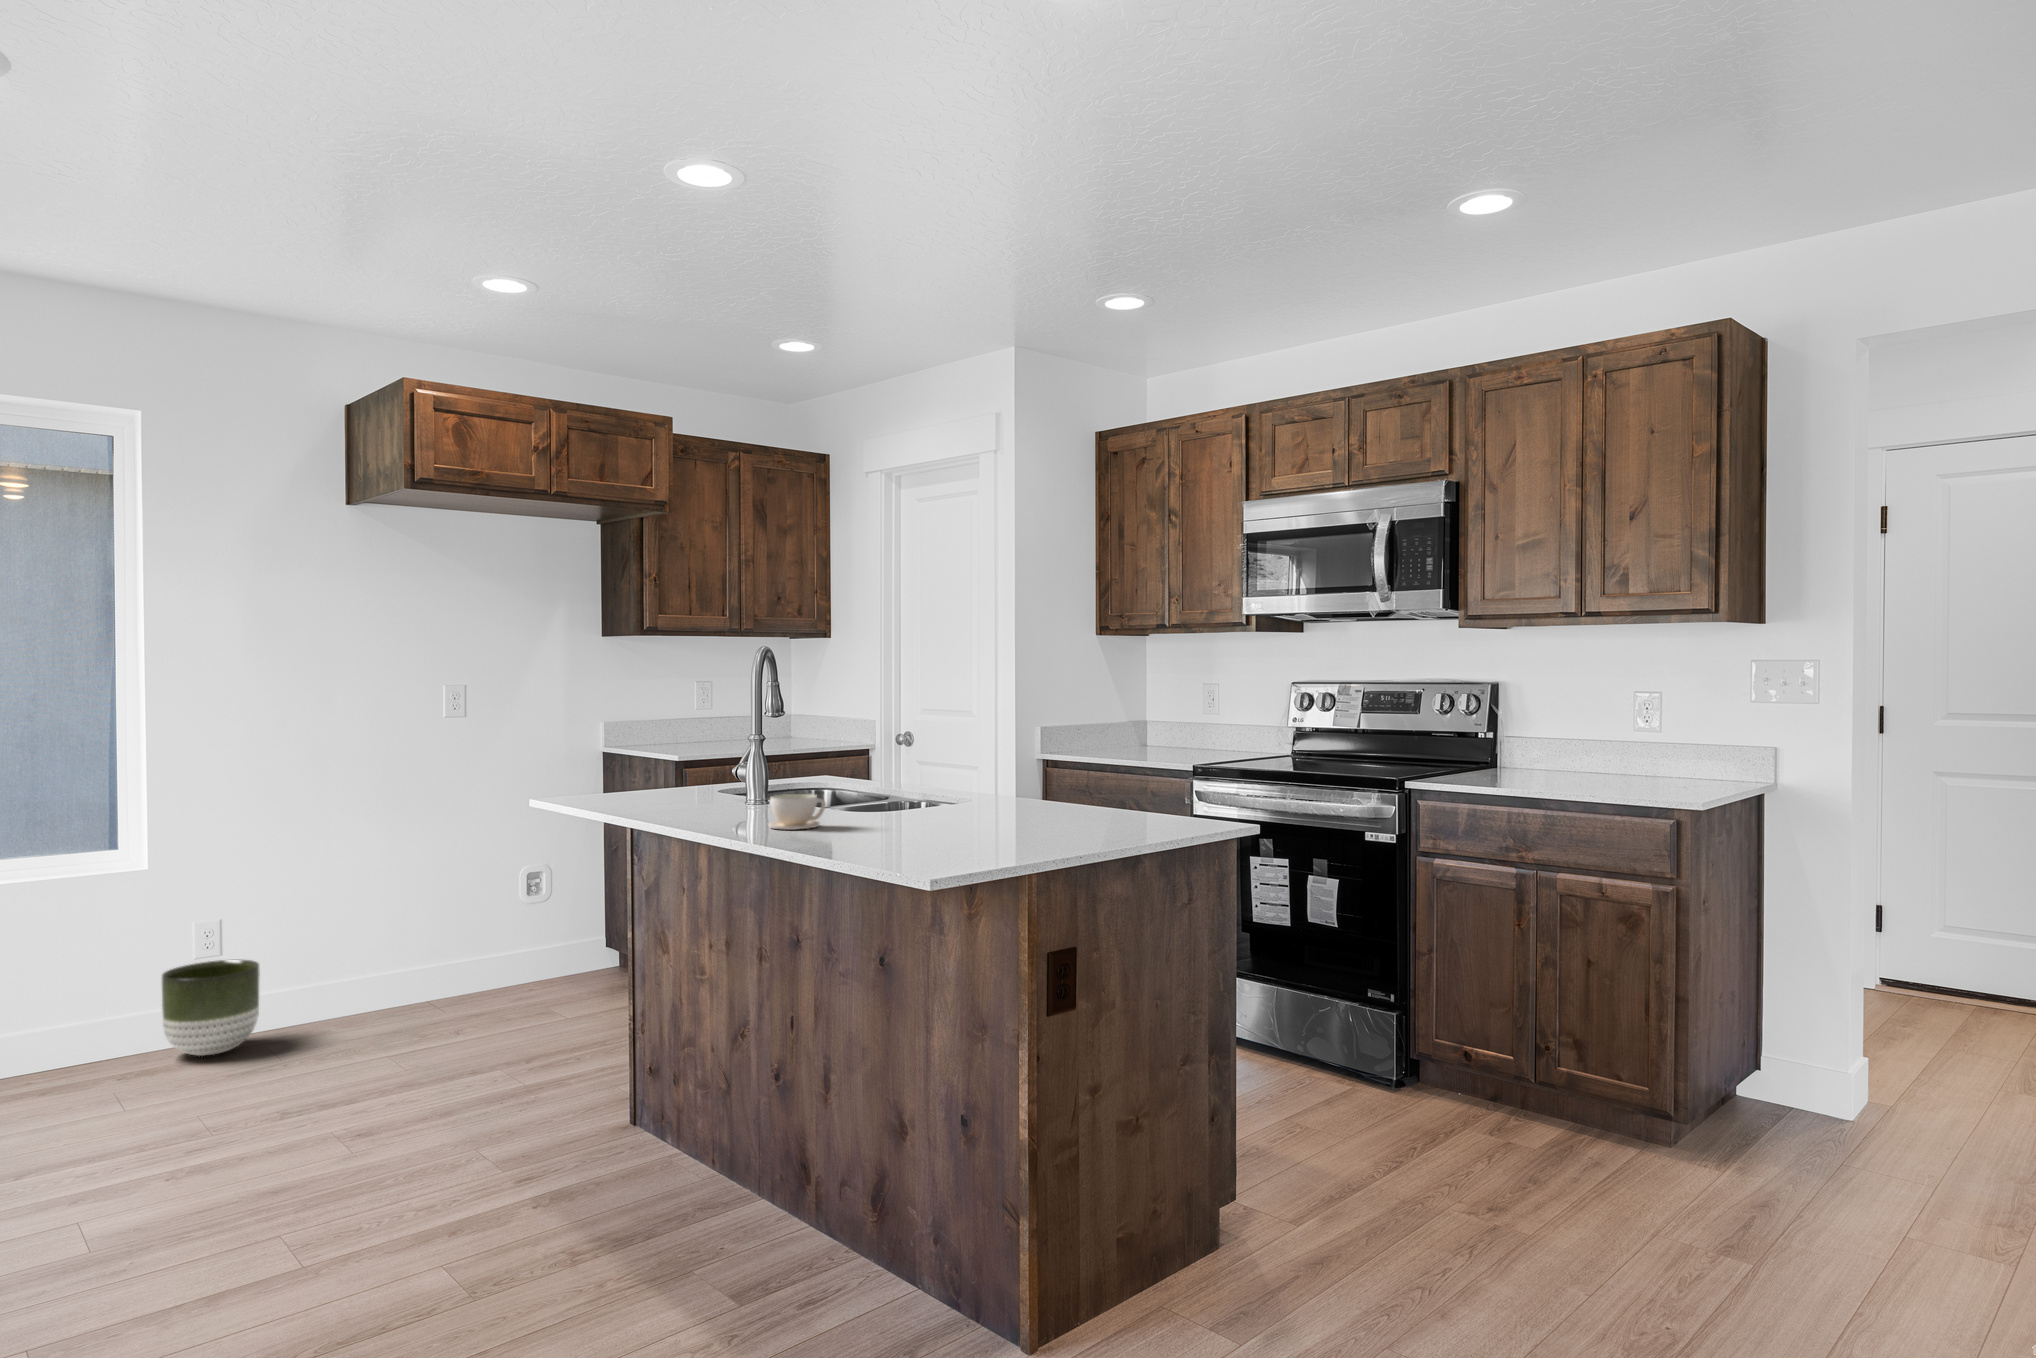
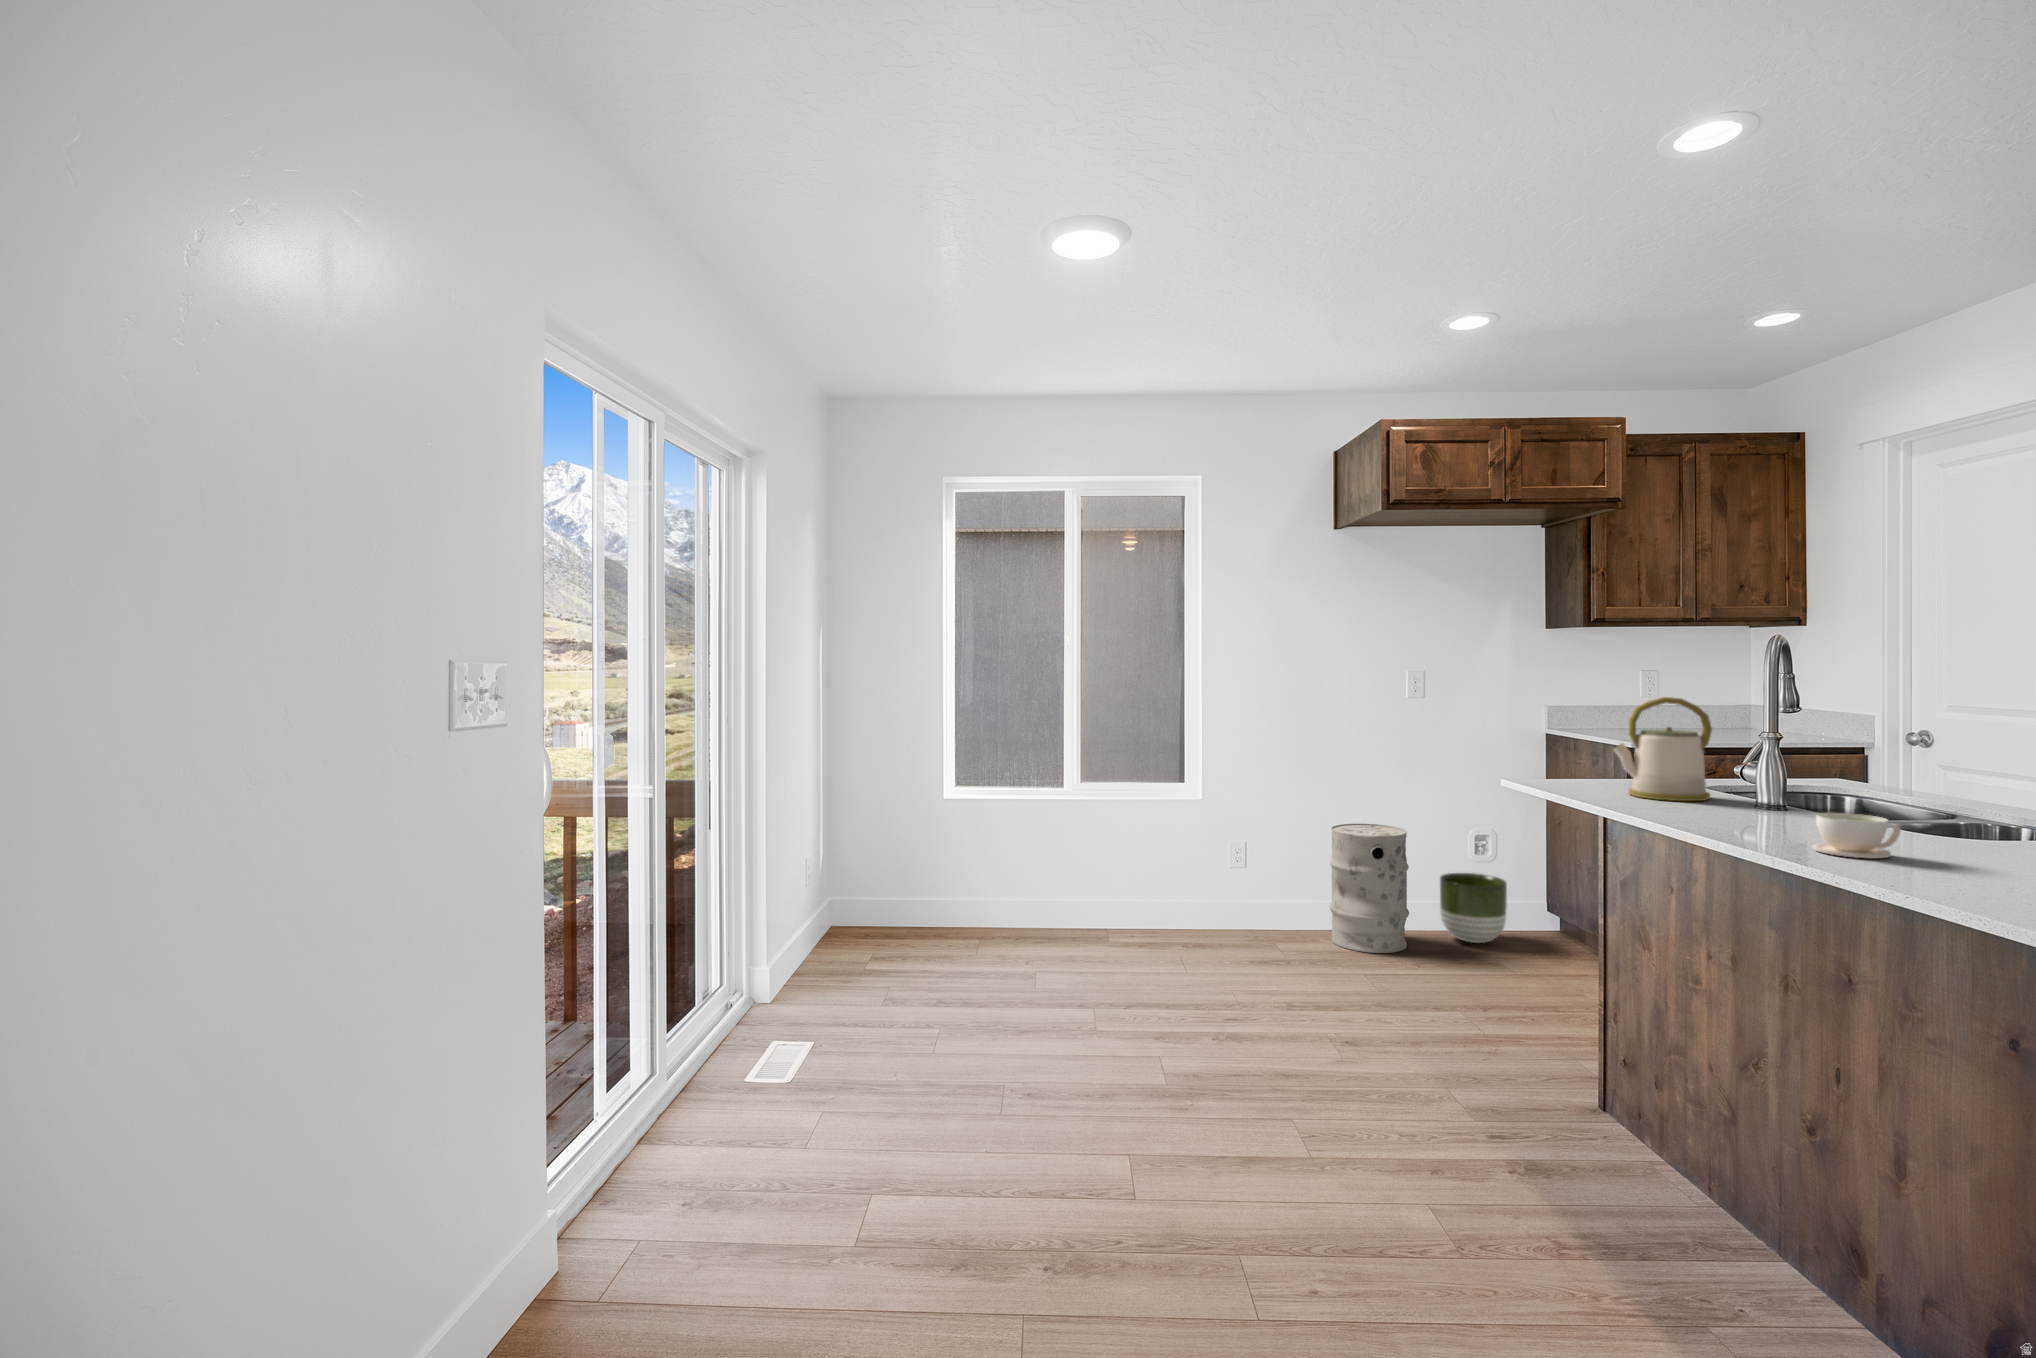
kettle: none [635,702,718,802] -> present [1614,697,1712,801]
trash can: none [344,871,447,1031] -> present [1329,824,1409,953]
planter: present [162,960,260,1056] -> present [1440,873,1507,943]

